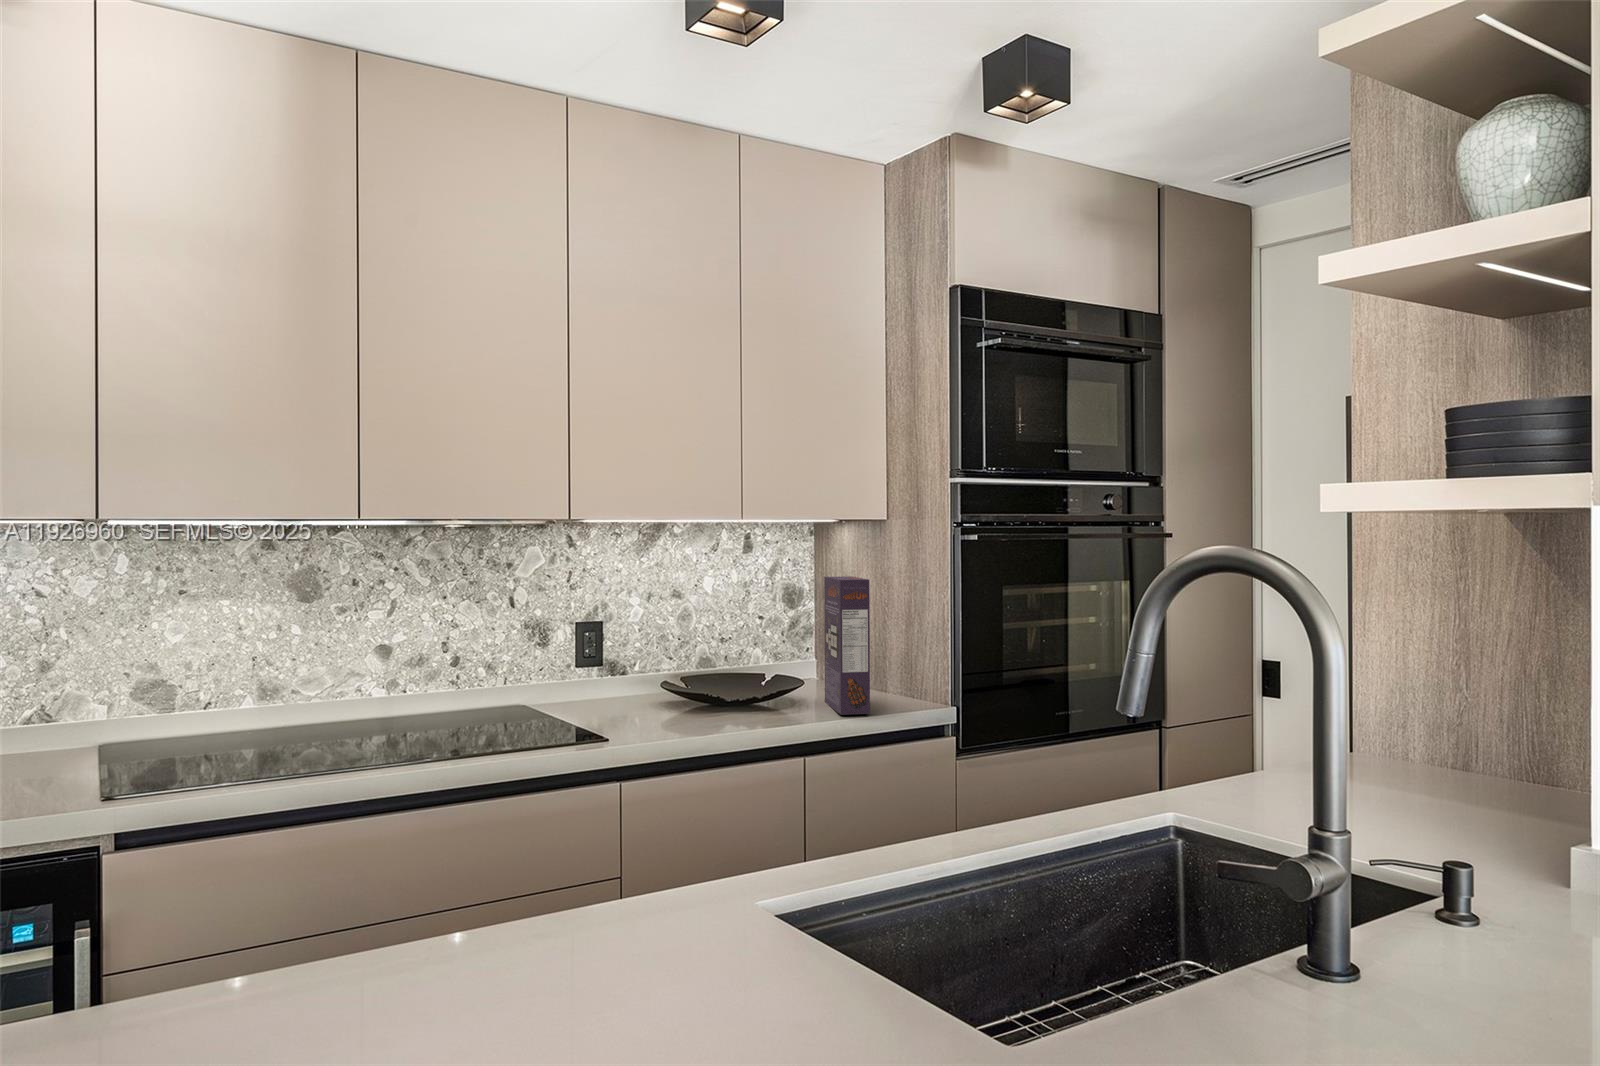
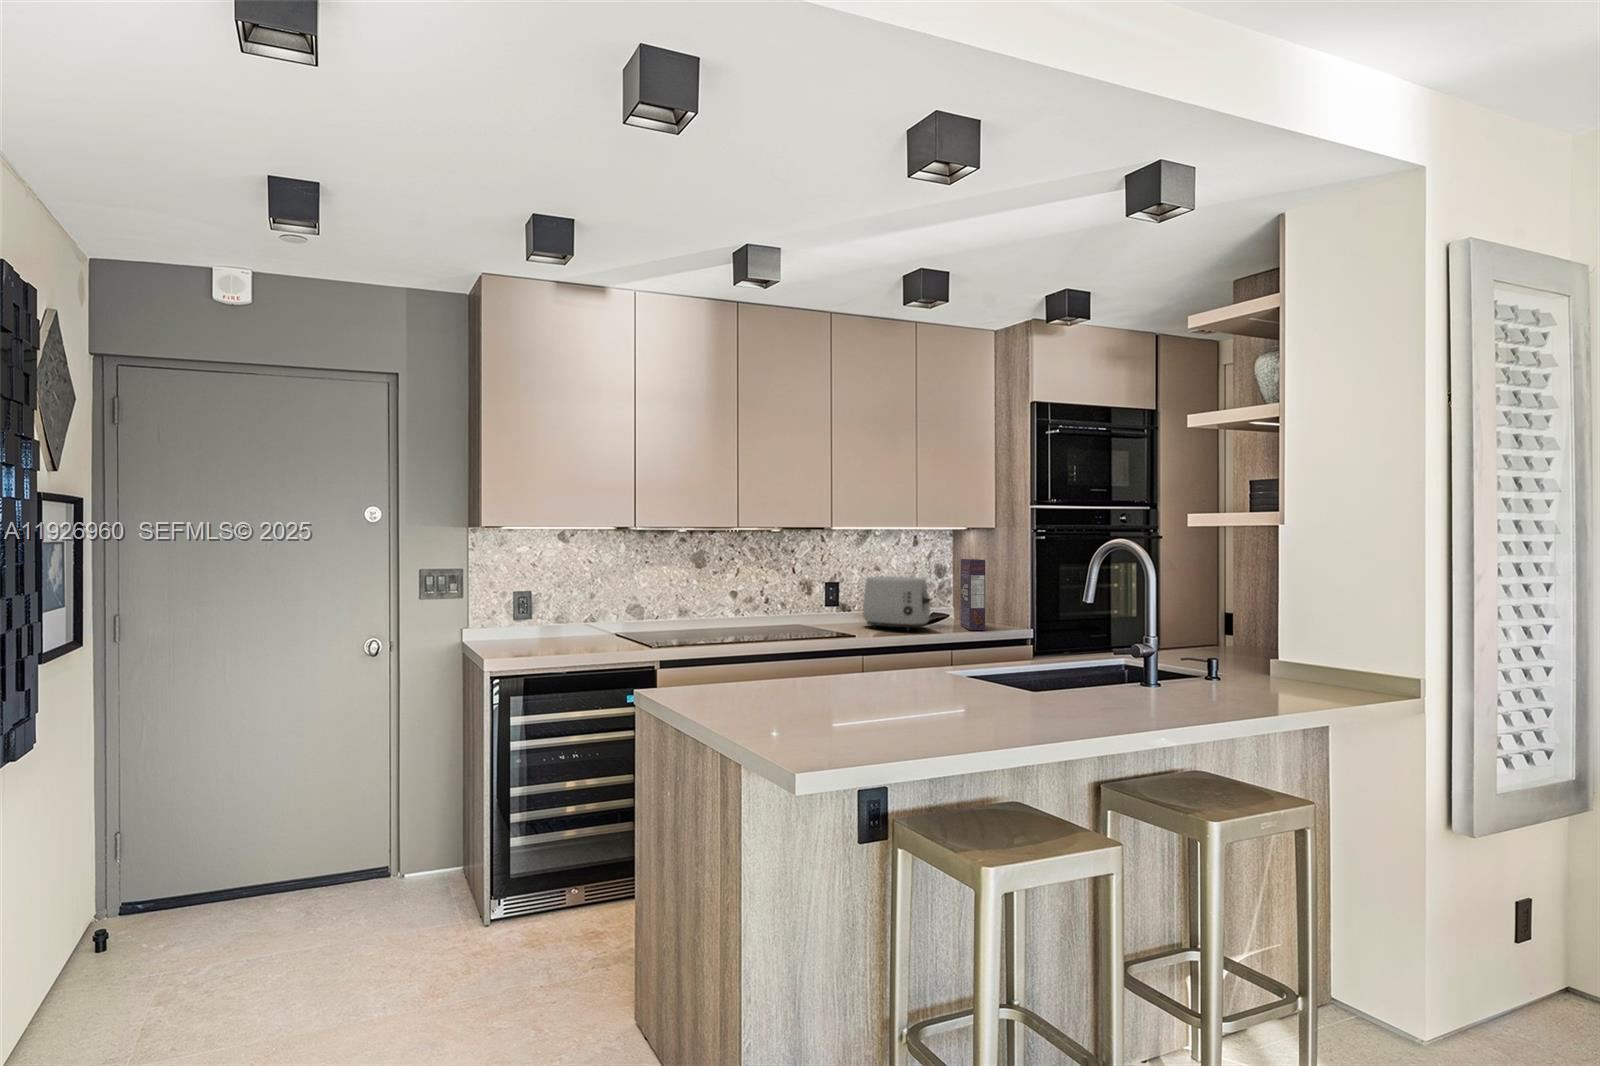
toaster: none [636,612,765,721] -> present [863,576,931,630]

